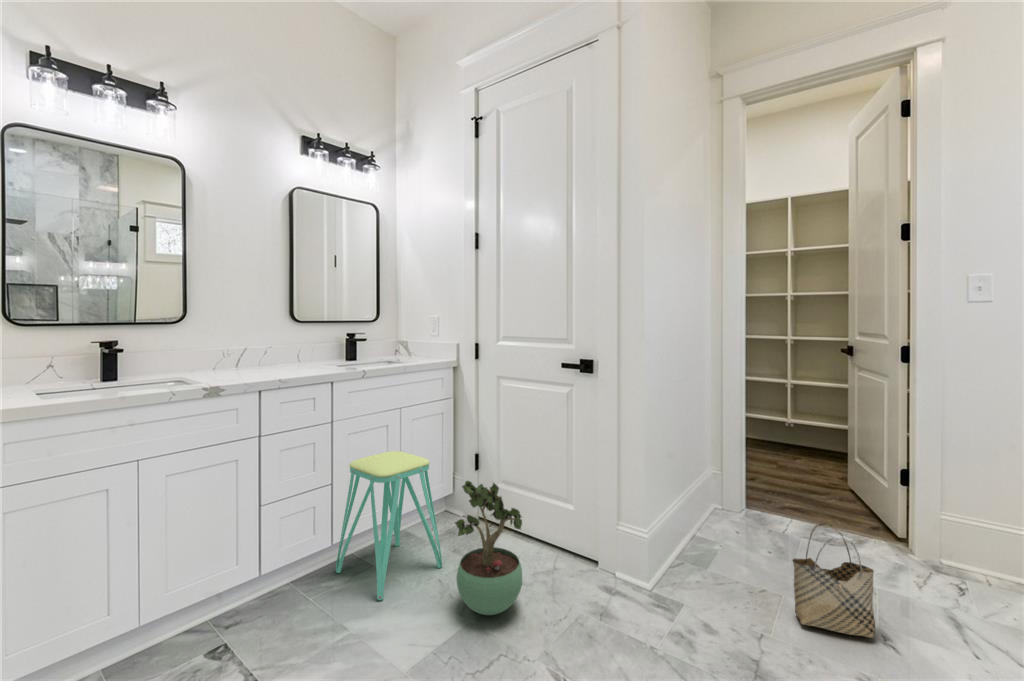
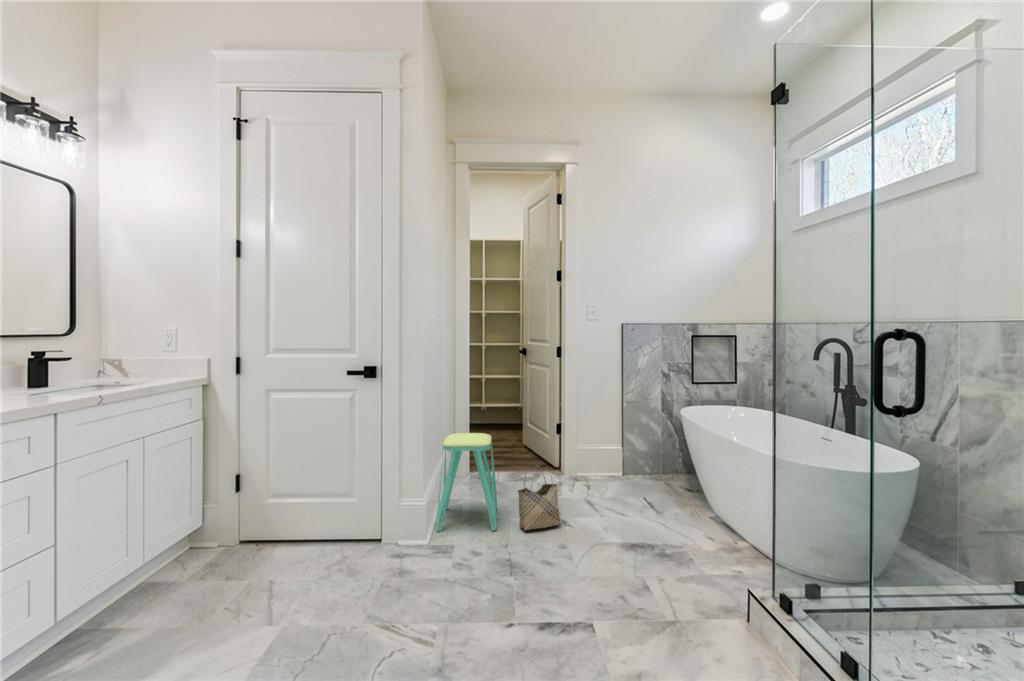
stool: present [336,451,442,600] -> present [436,433,497,531]
potted plant: present [455,481,522,615] -> none [261,484,344,608]

